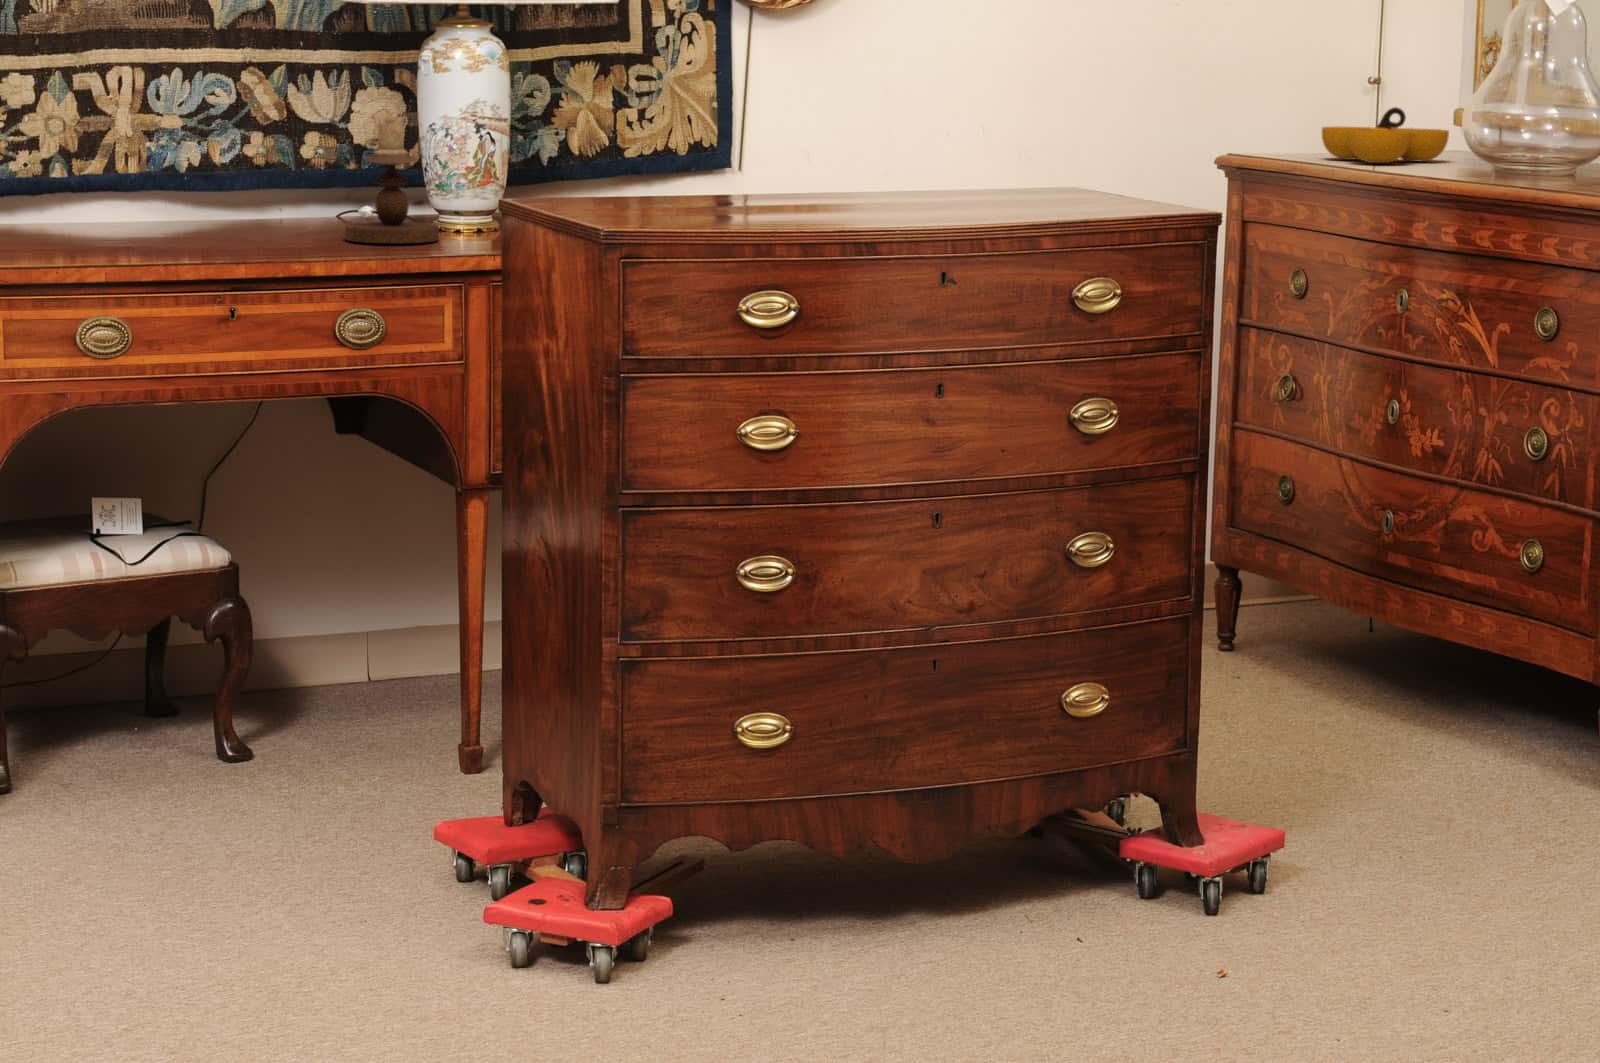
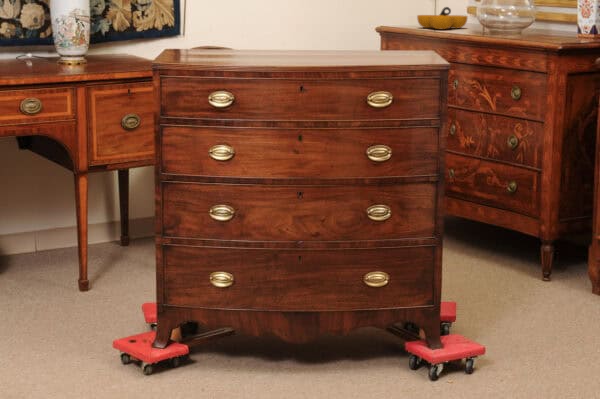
candlestick: present [345,116,439,243] -> none [22,16,63,70]

